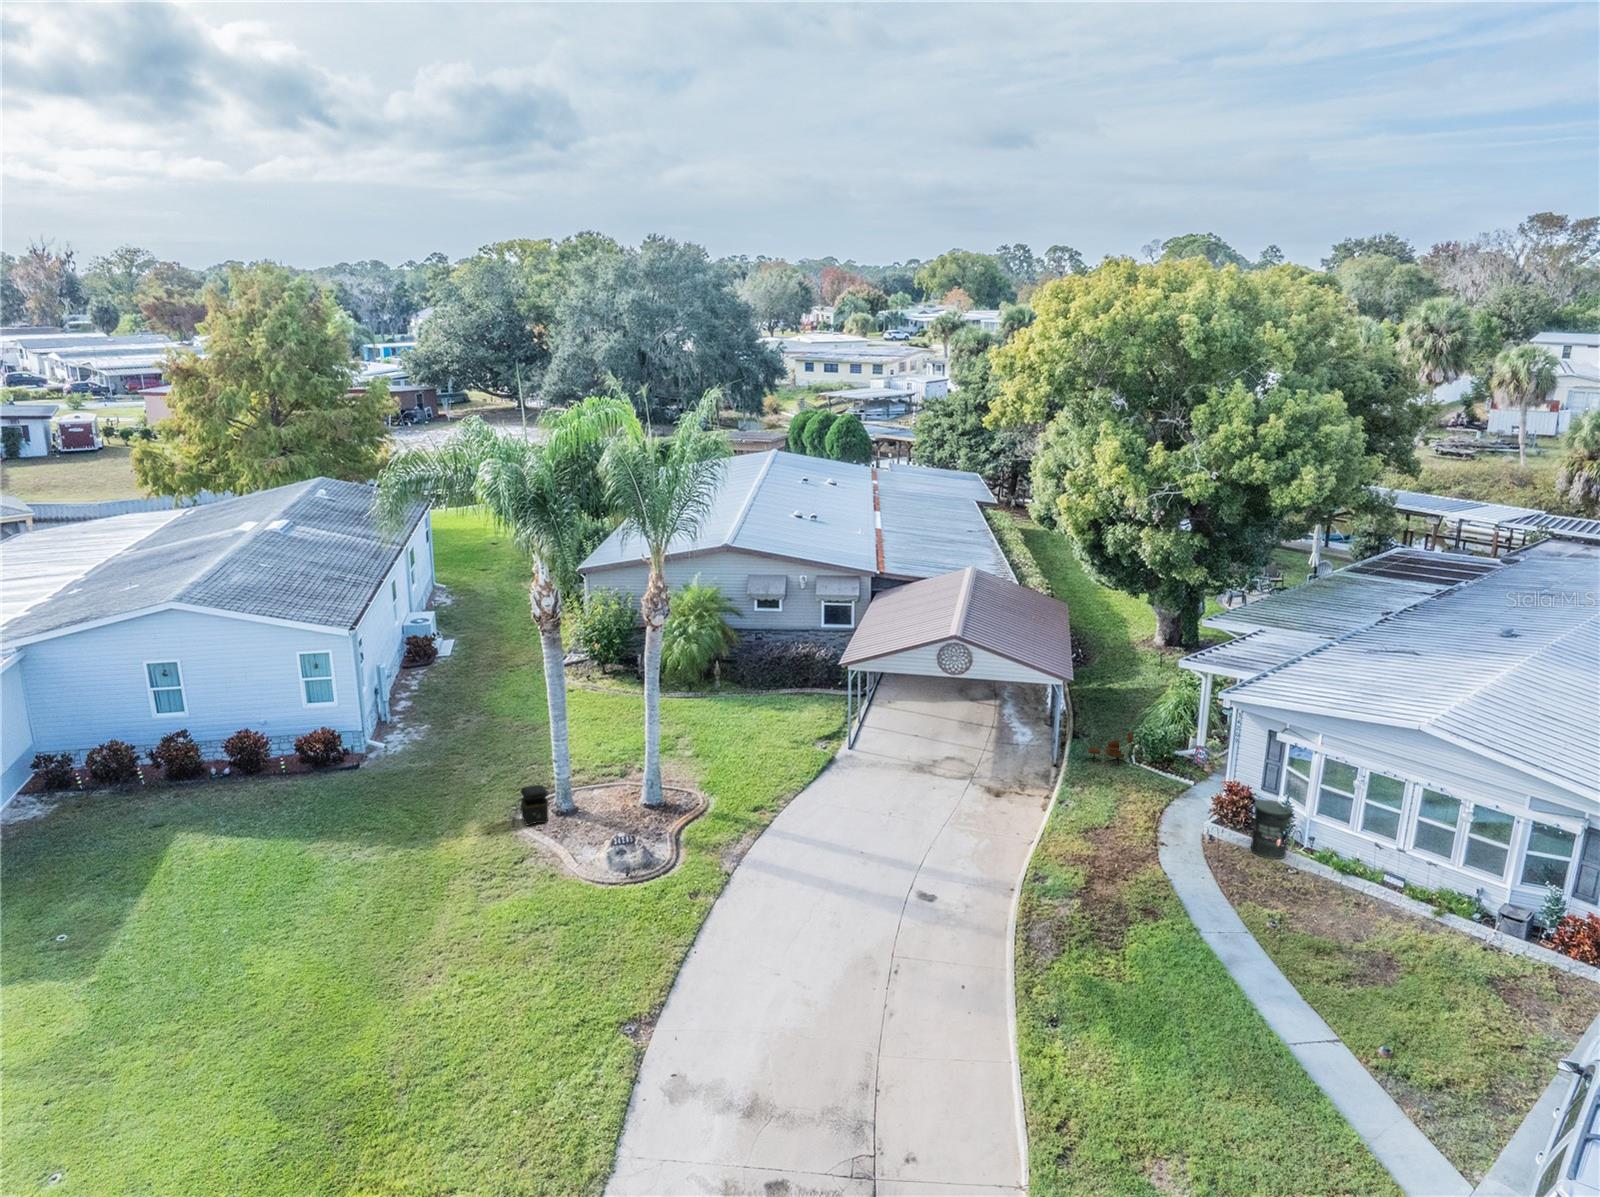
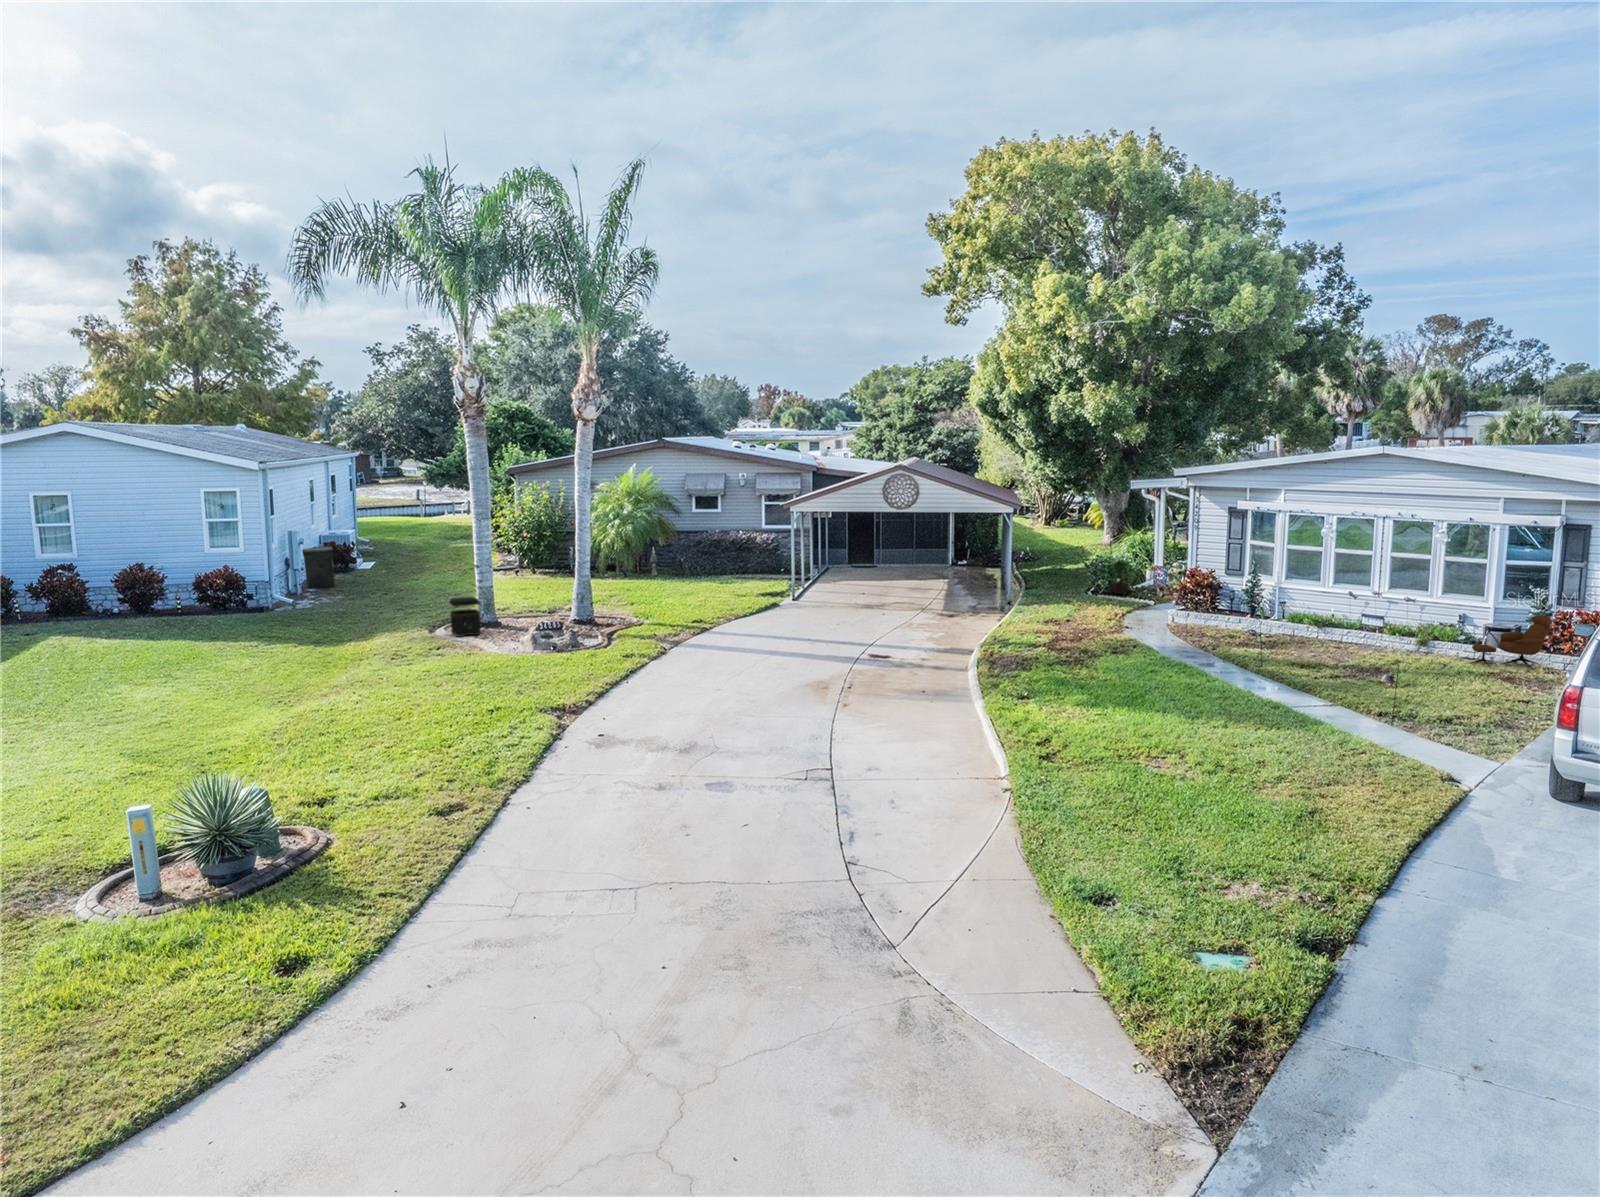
lounge chair: present [1088,732,1133,766] -> present [1470,616,1551,668]
potted tree: none [1148,740,1172,776] -> present [1110,559,1130,594]
trash can: present [1251,800,1294,859] -> present [302,546,335,589]

